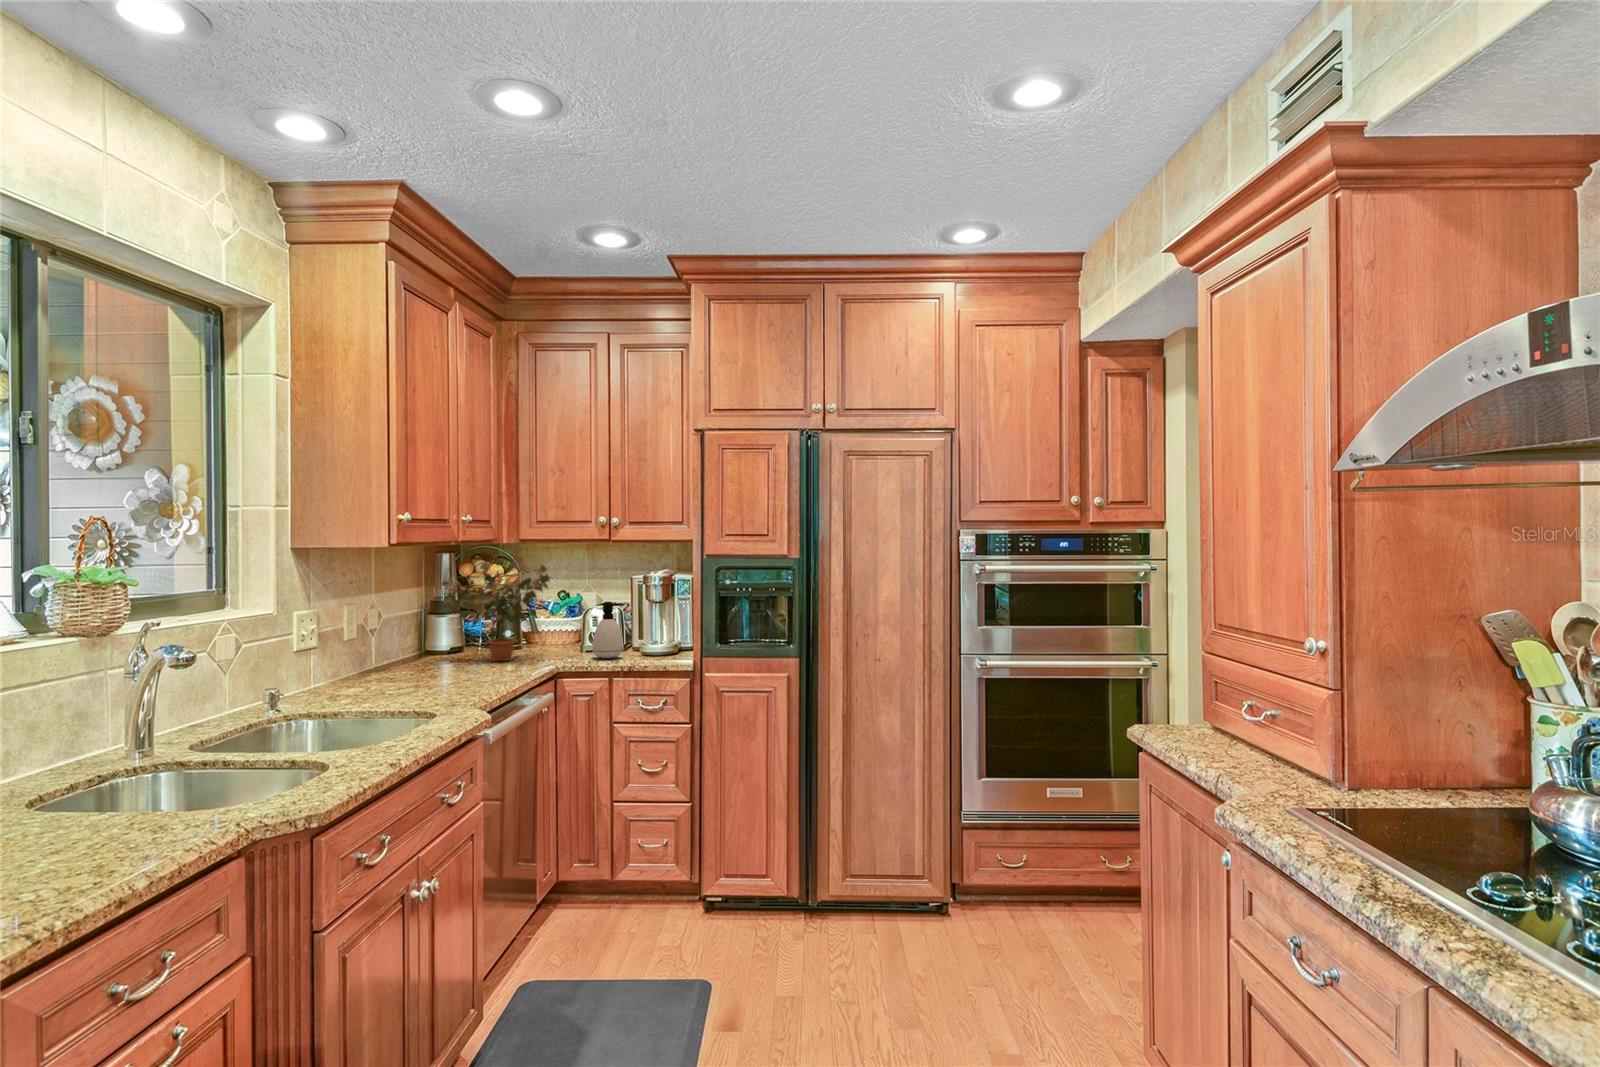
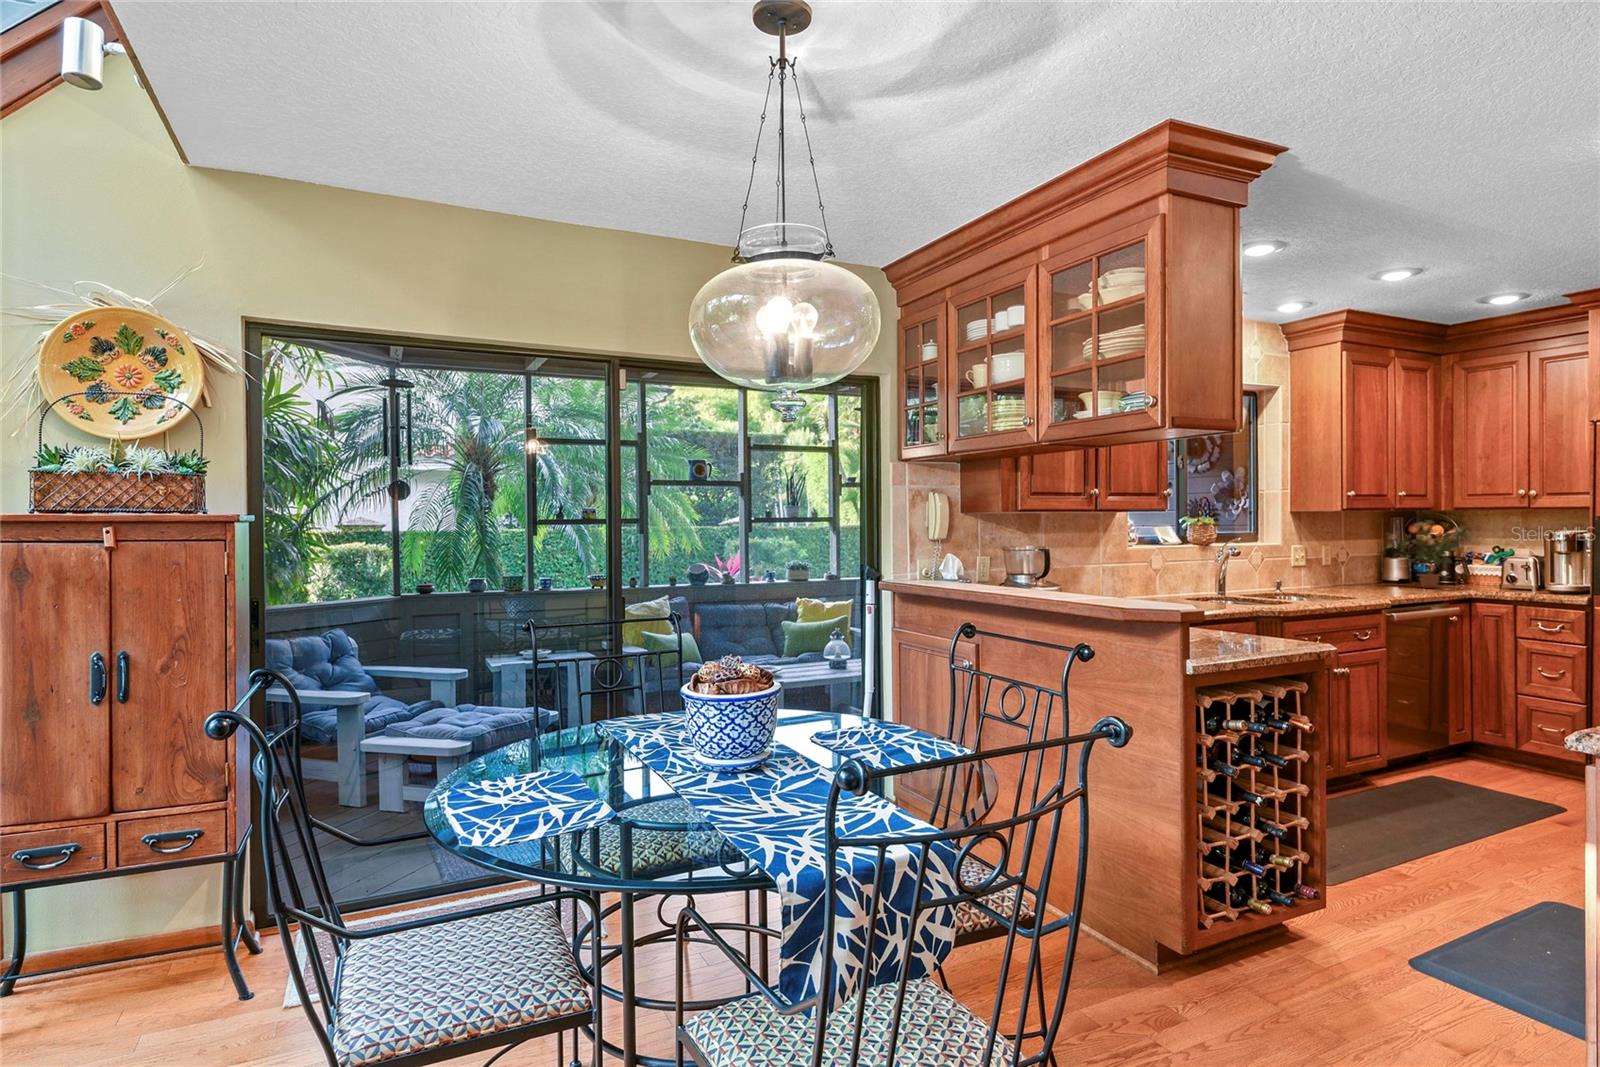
soap dispenser: present [593,602,624,658] -> none [1503,552,1532,593]

